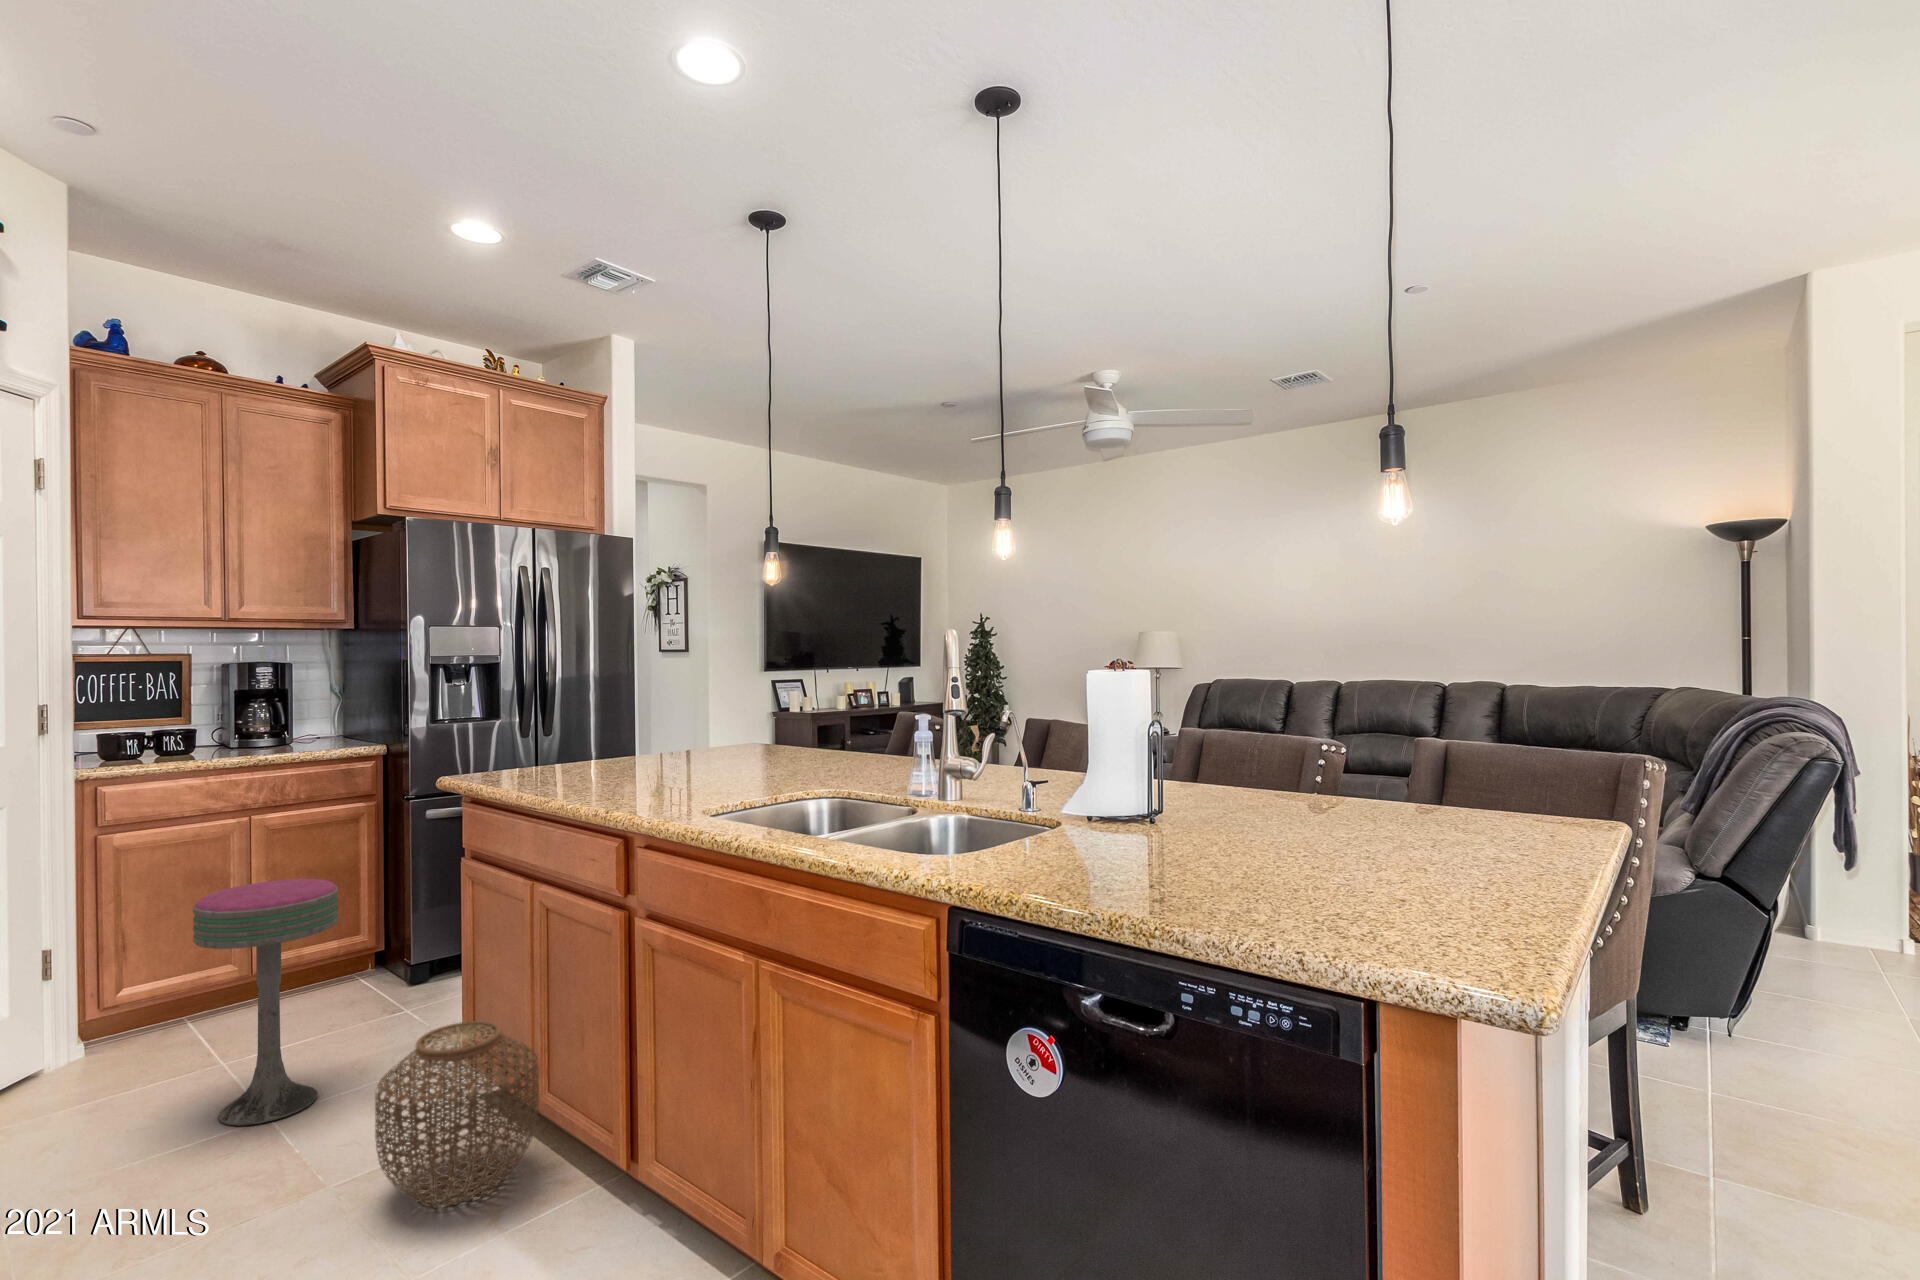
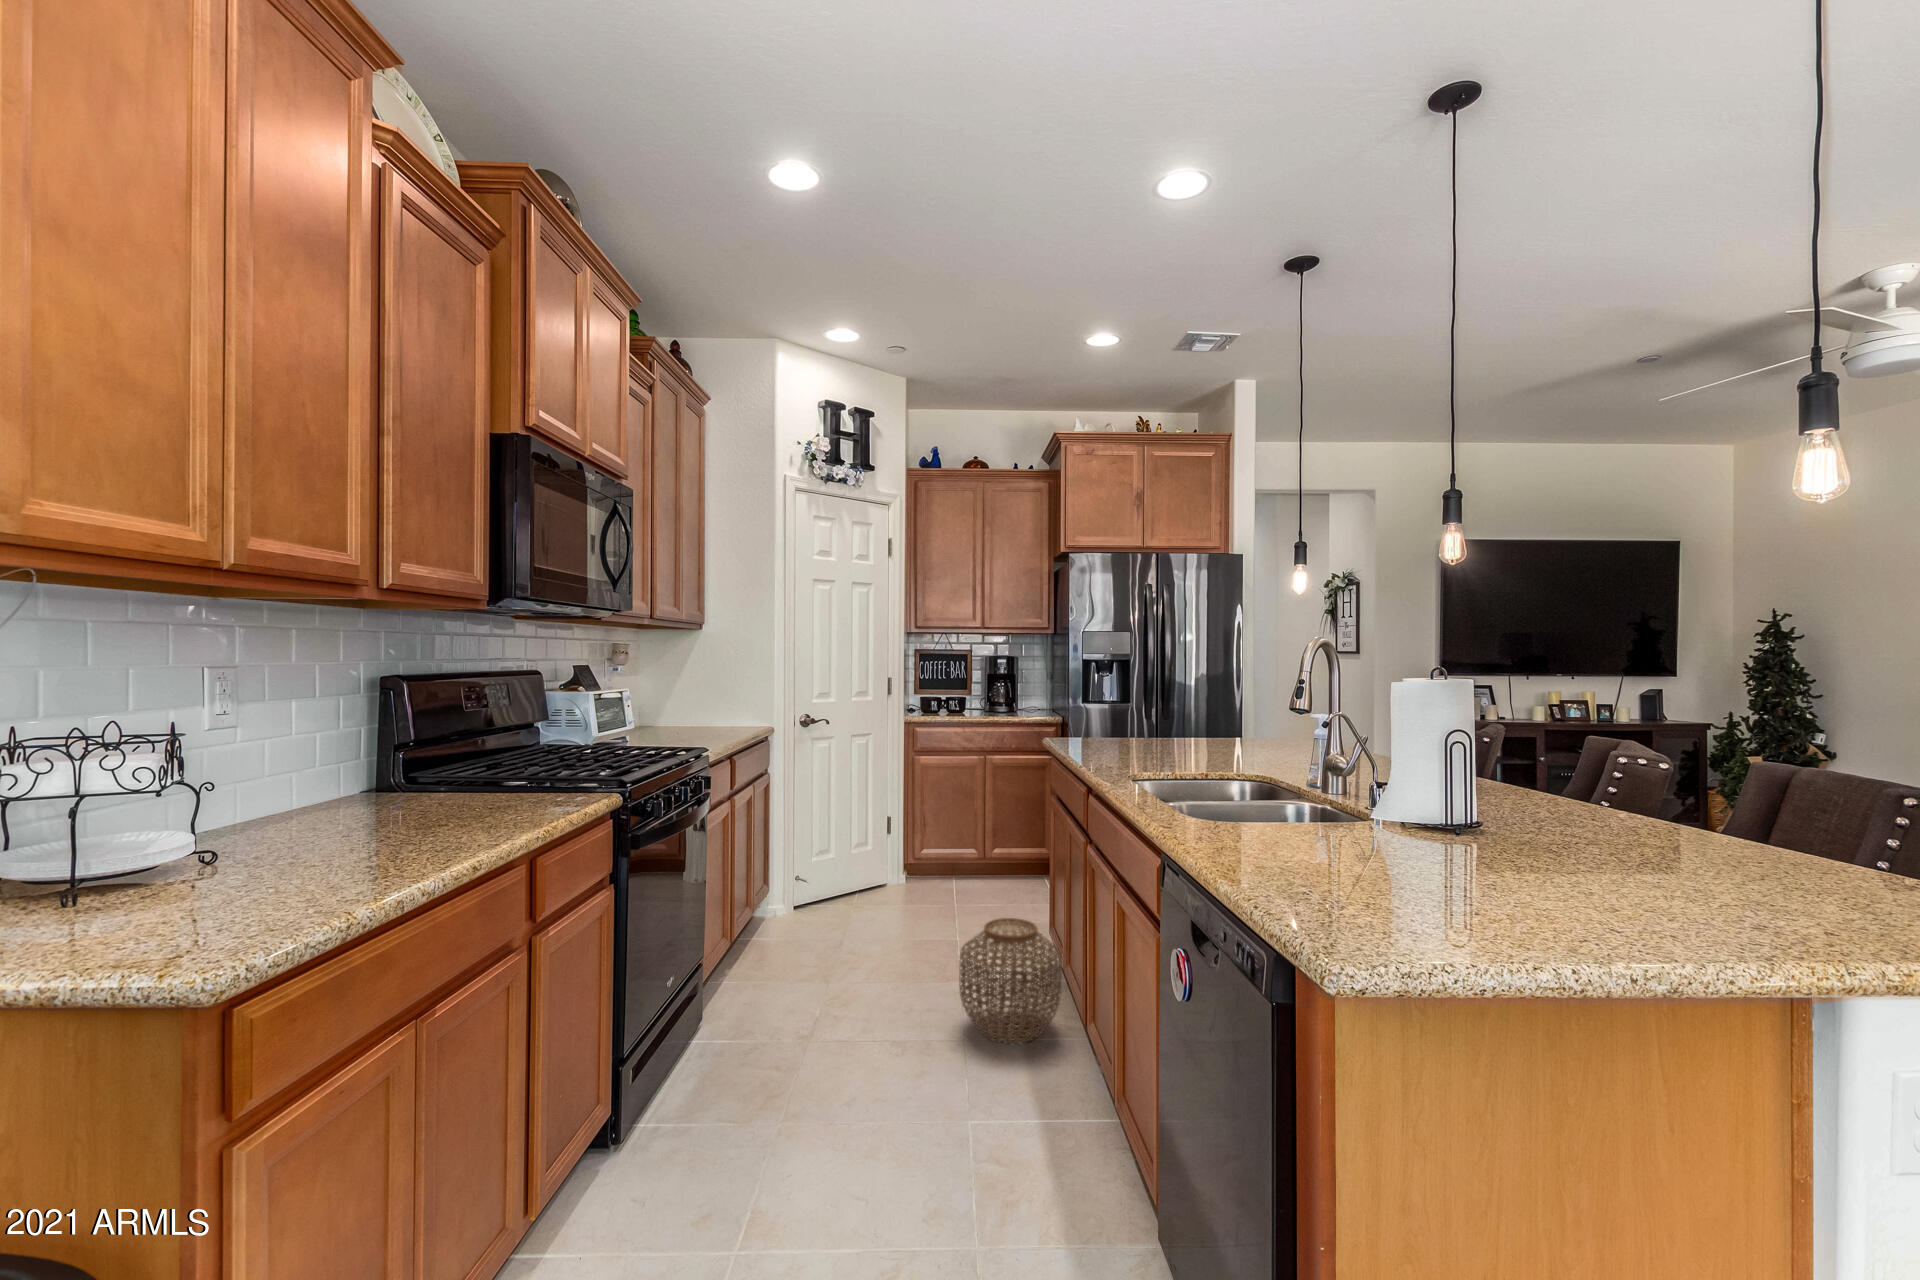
bar stool: present [193,879,338,1126] -> none [919,799,994,952]

